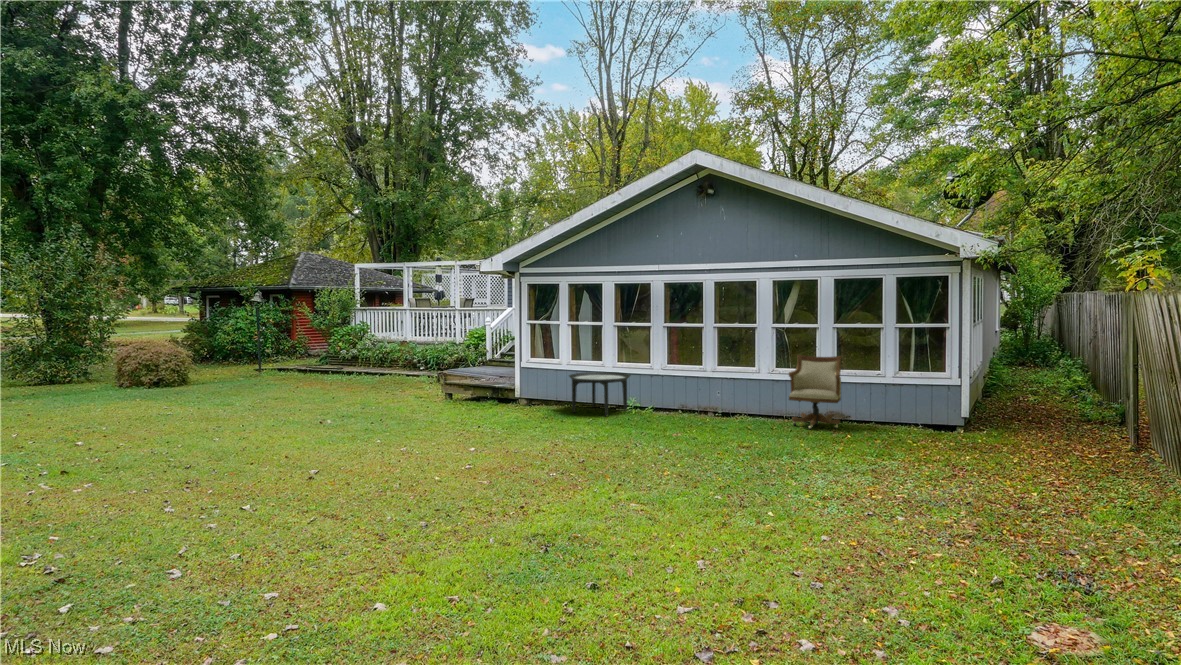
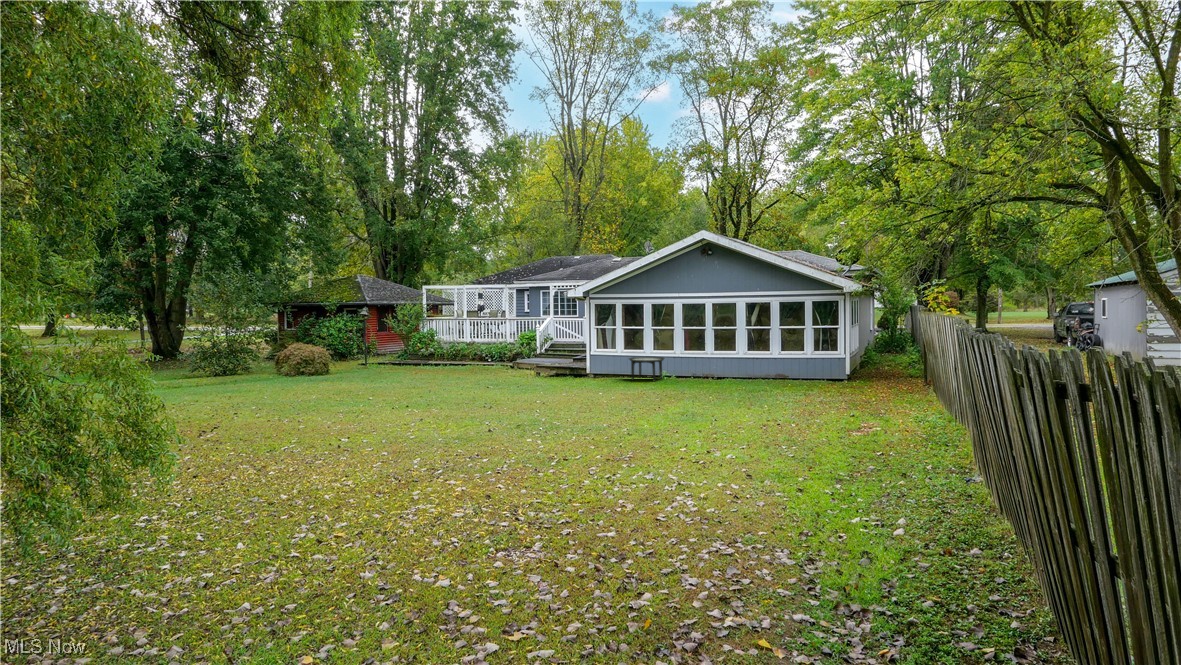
chair: present [789,355,842,429] -> none [758,343,785,383]

